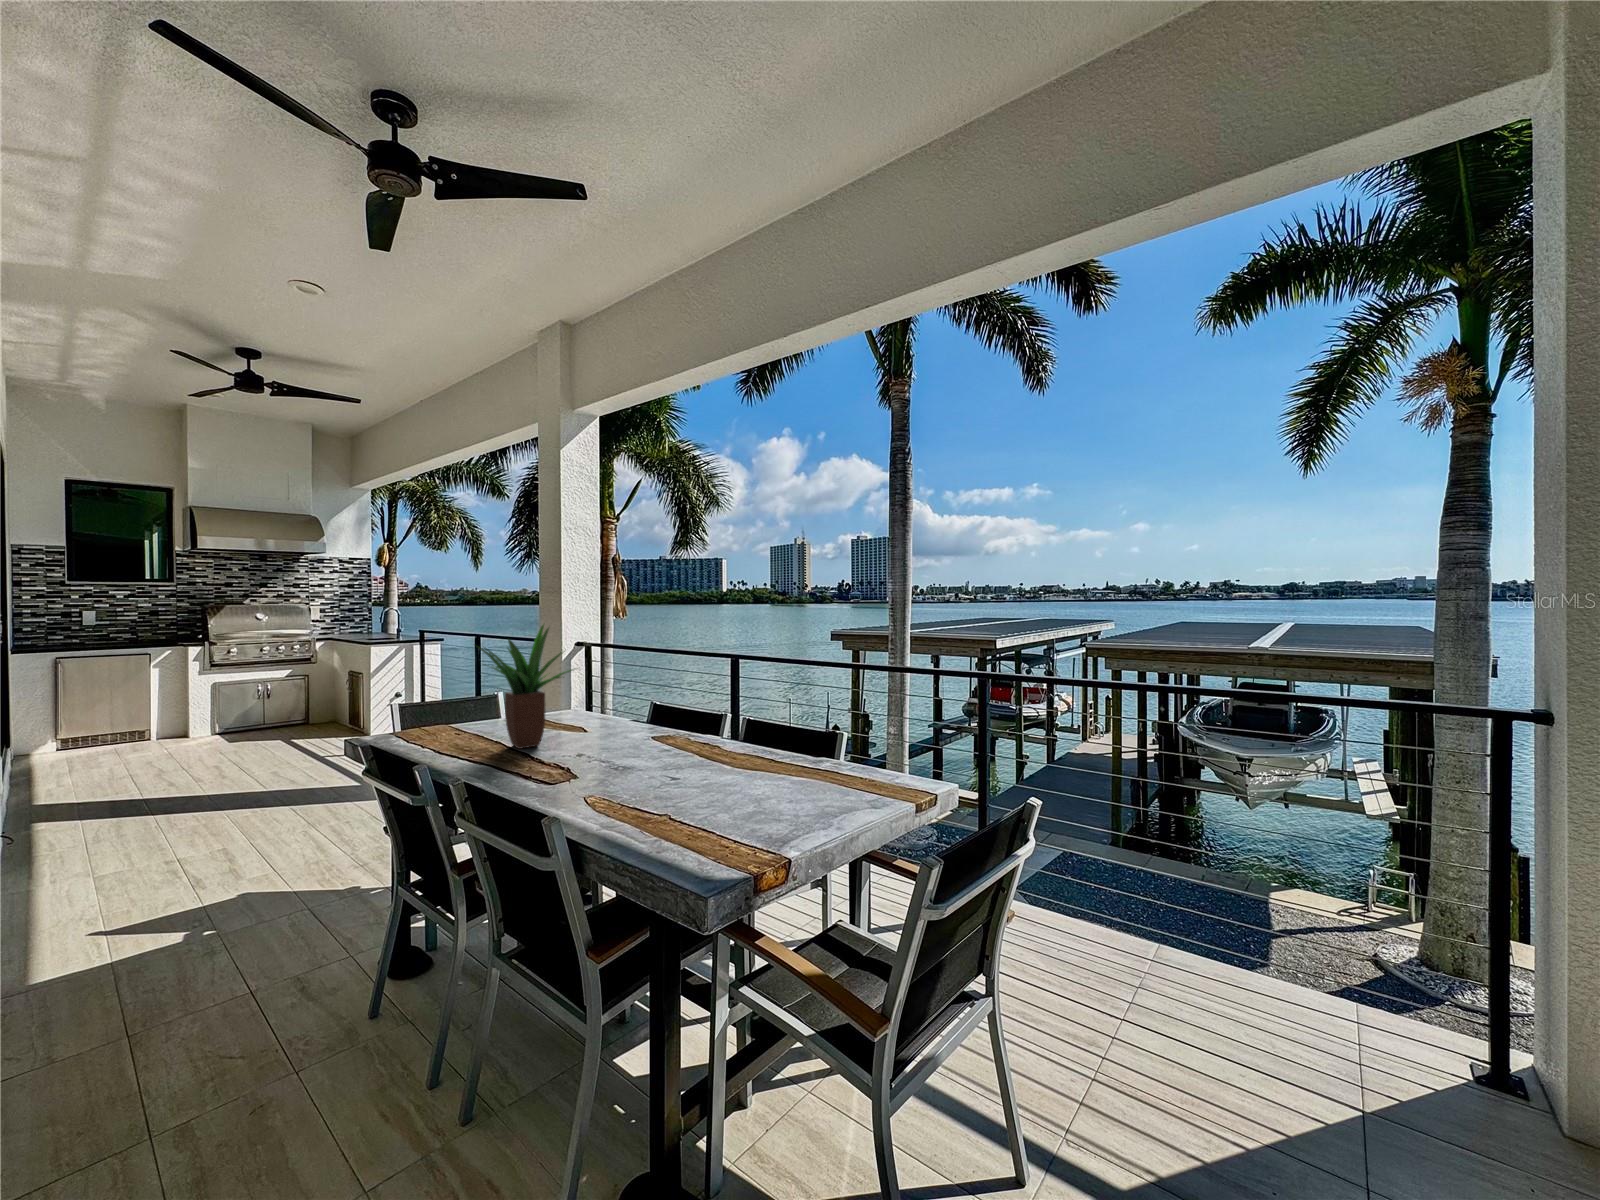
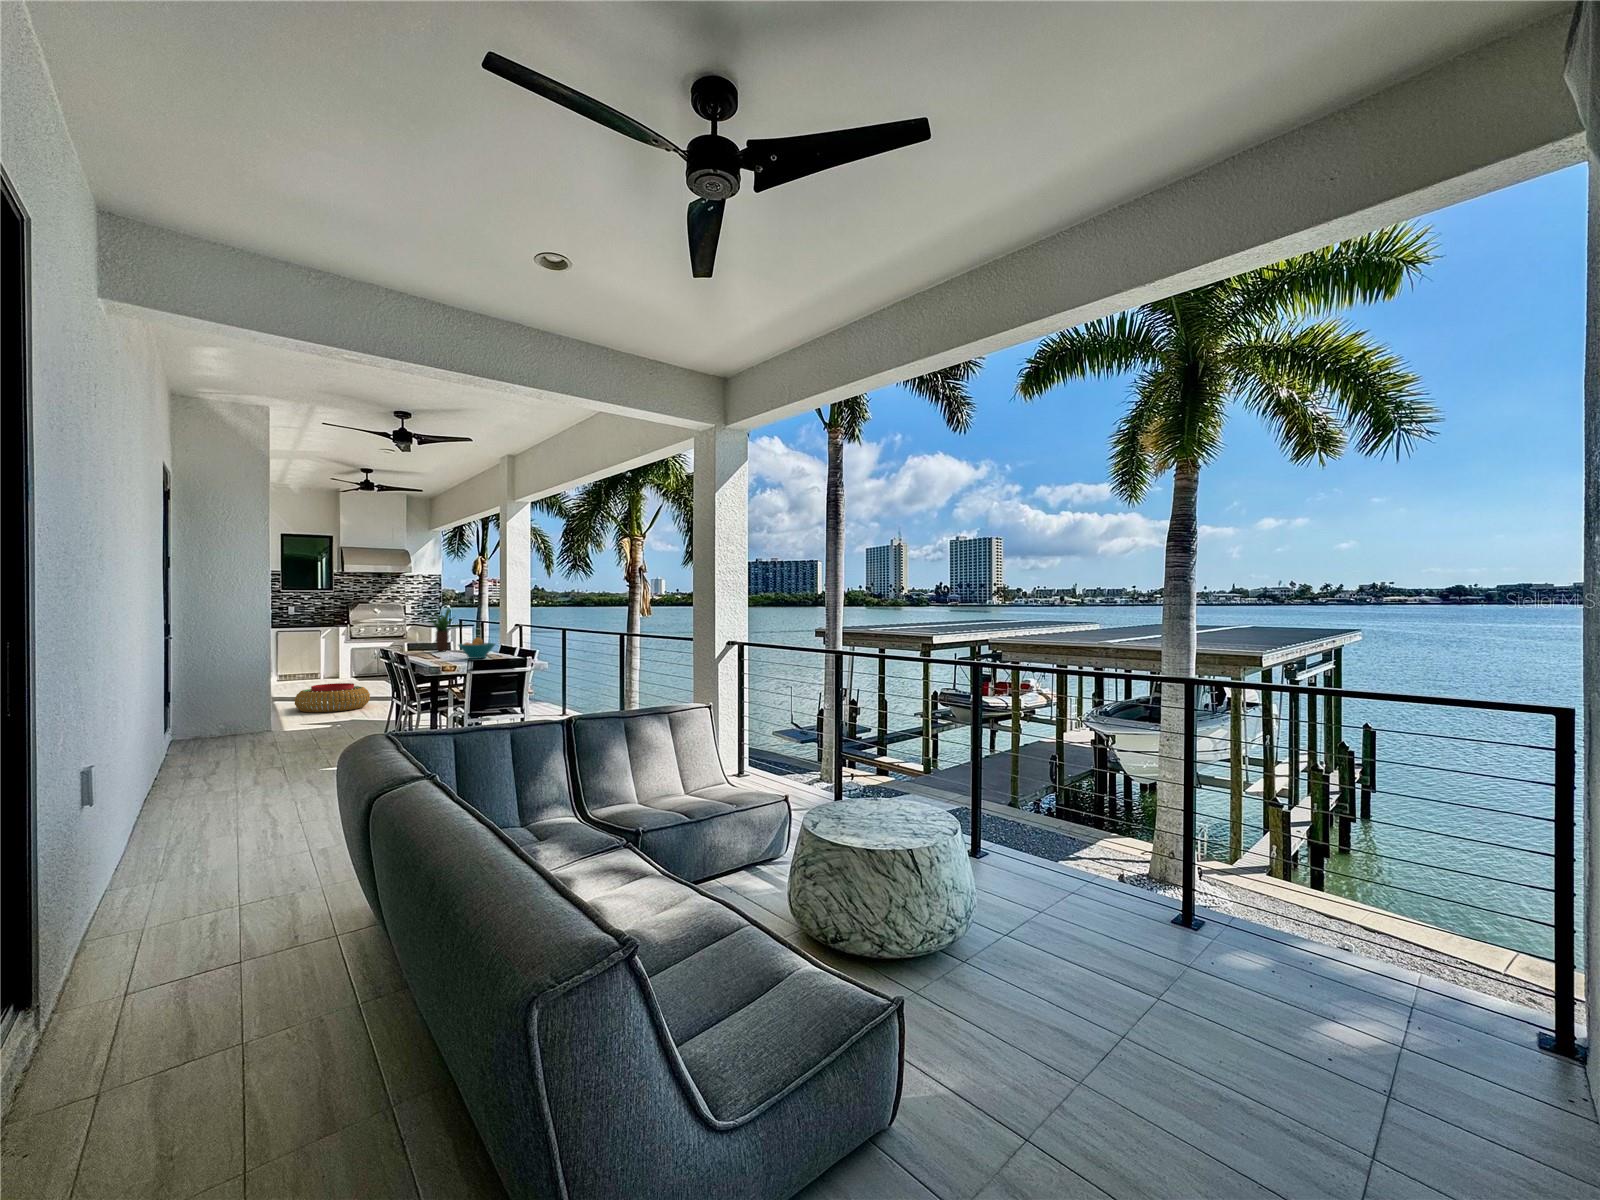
fruit bowl: none [699,742,823,822] -> present [458,638,495,659]
pouf: none [76,781,270,867] -> present [295,683,370,712]

